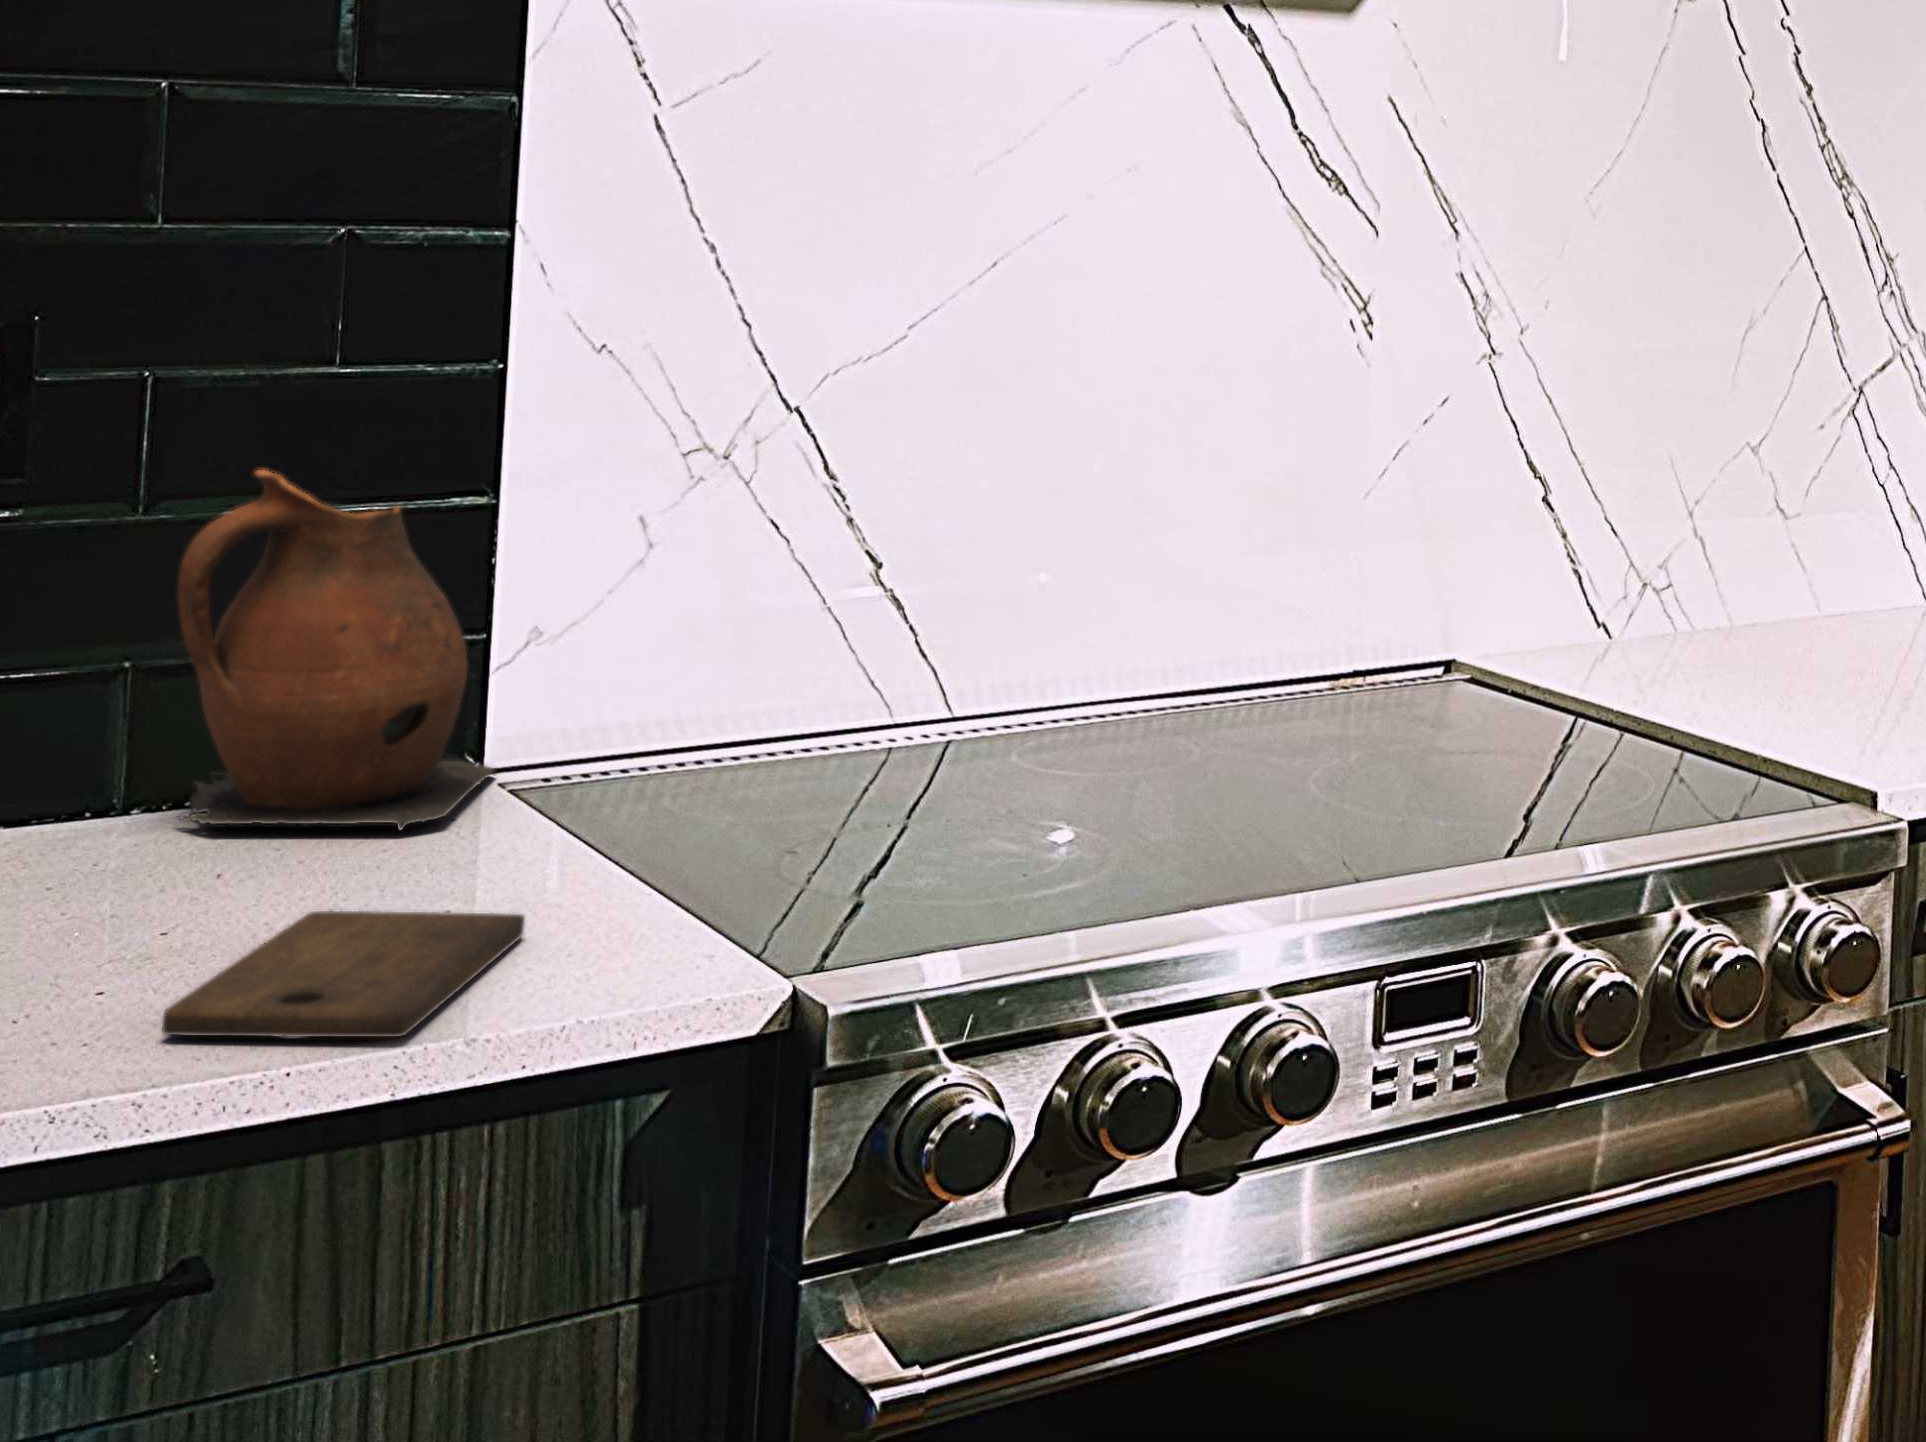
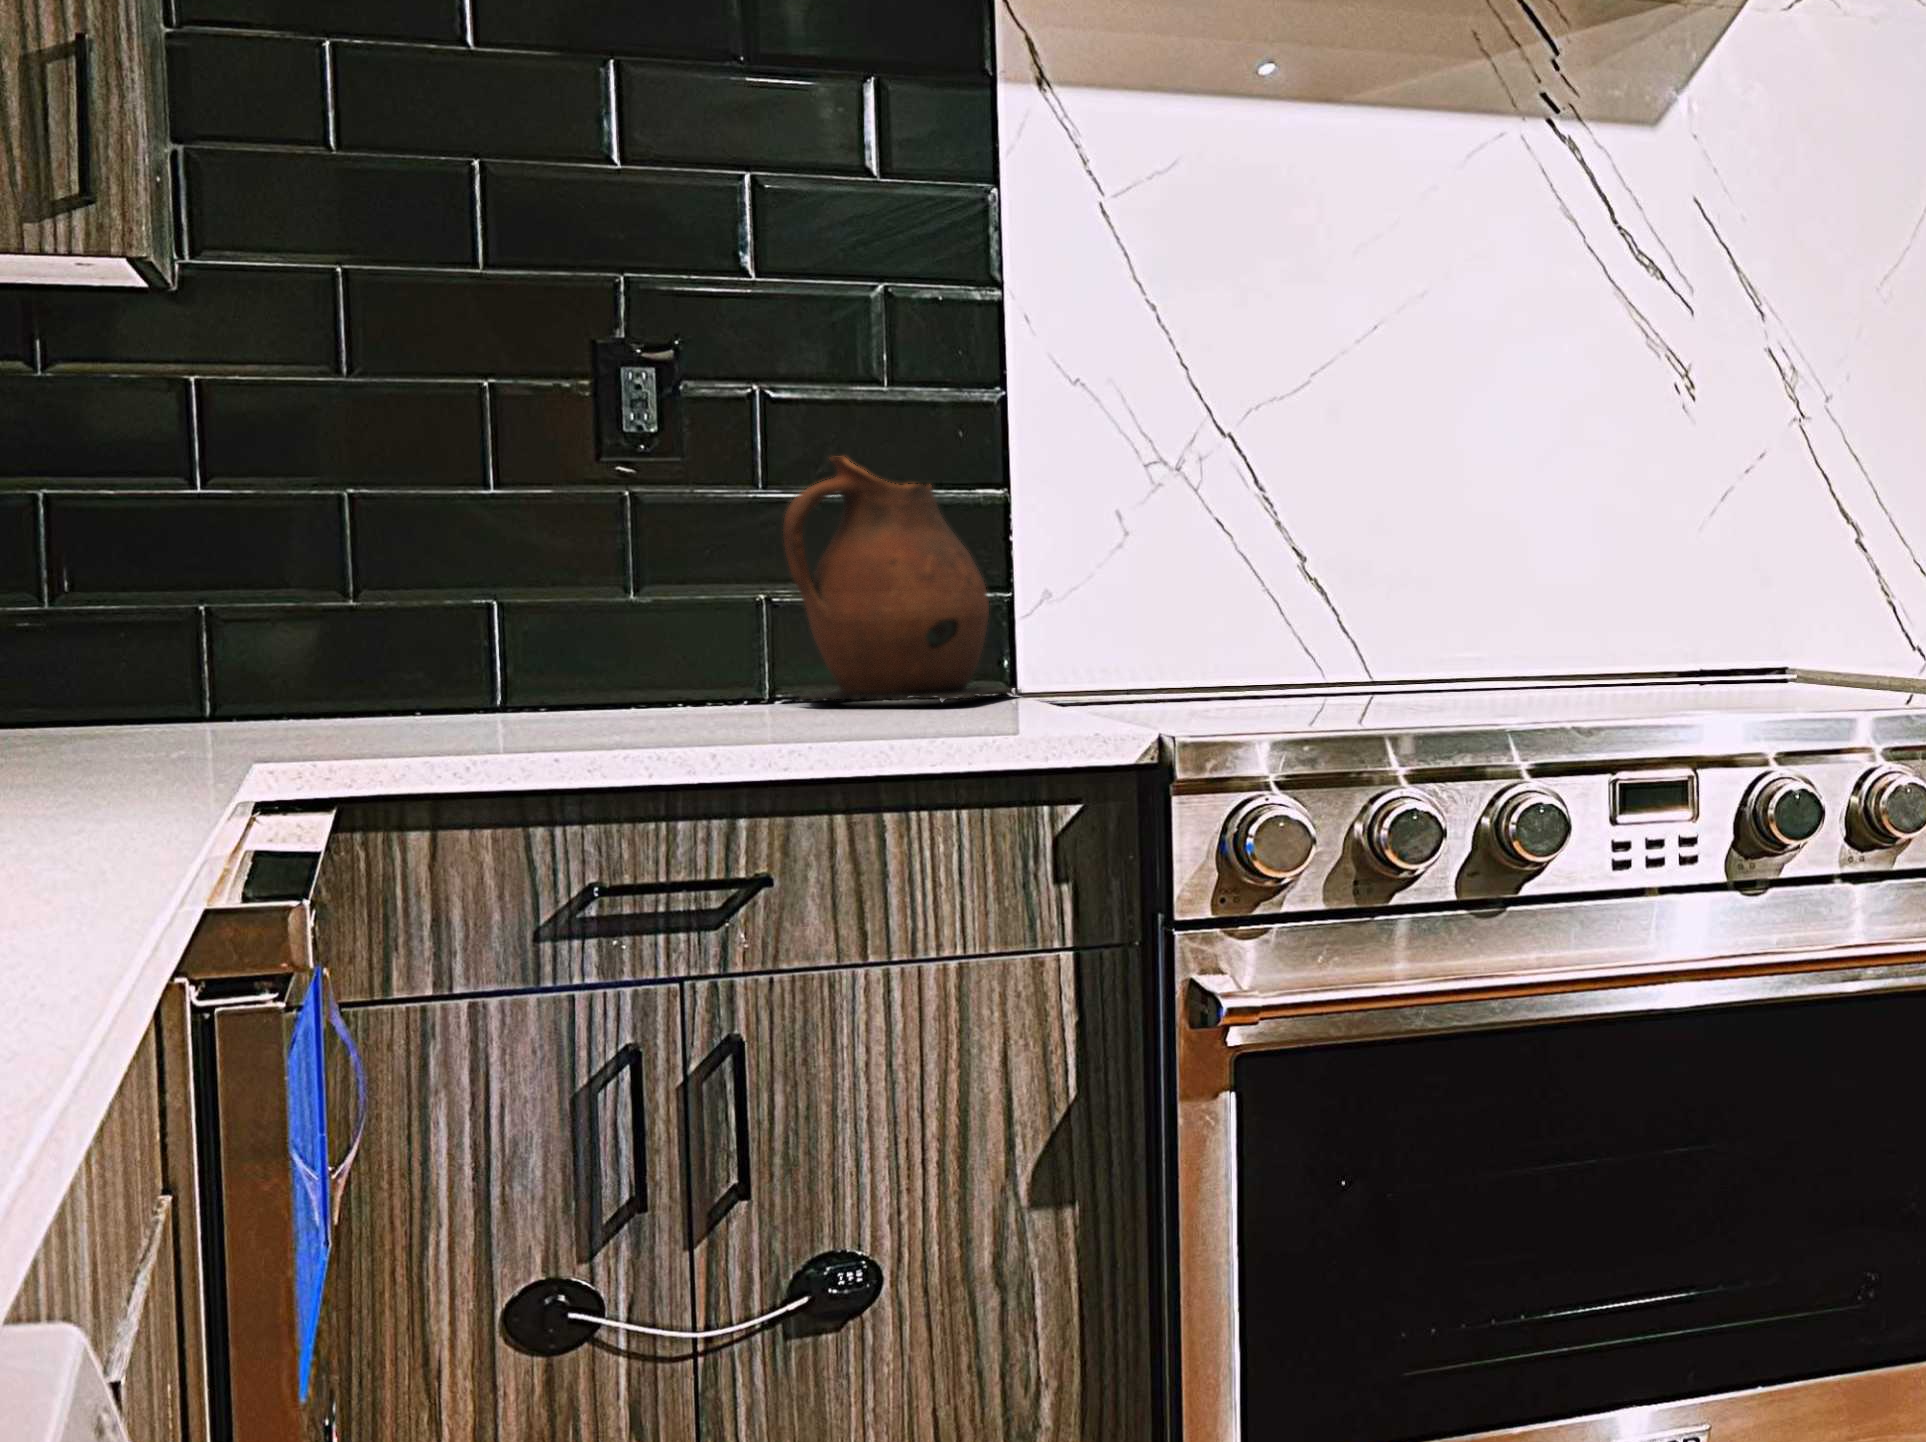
cutting board: present [162,911,525,1037] -> none [749,711,1000,743]

